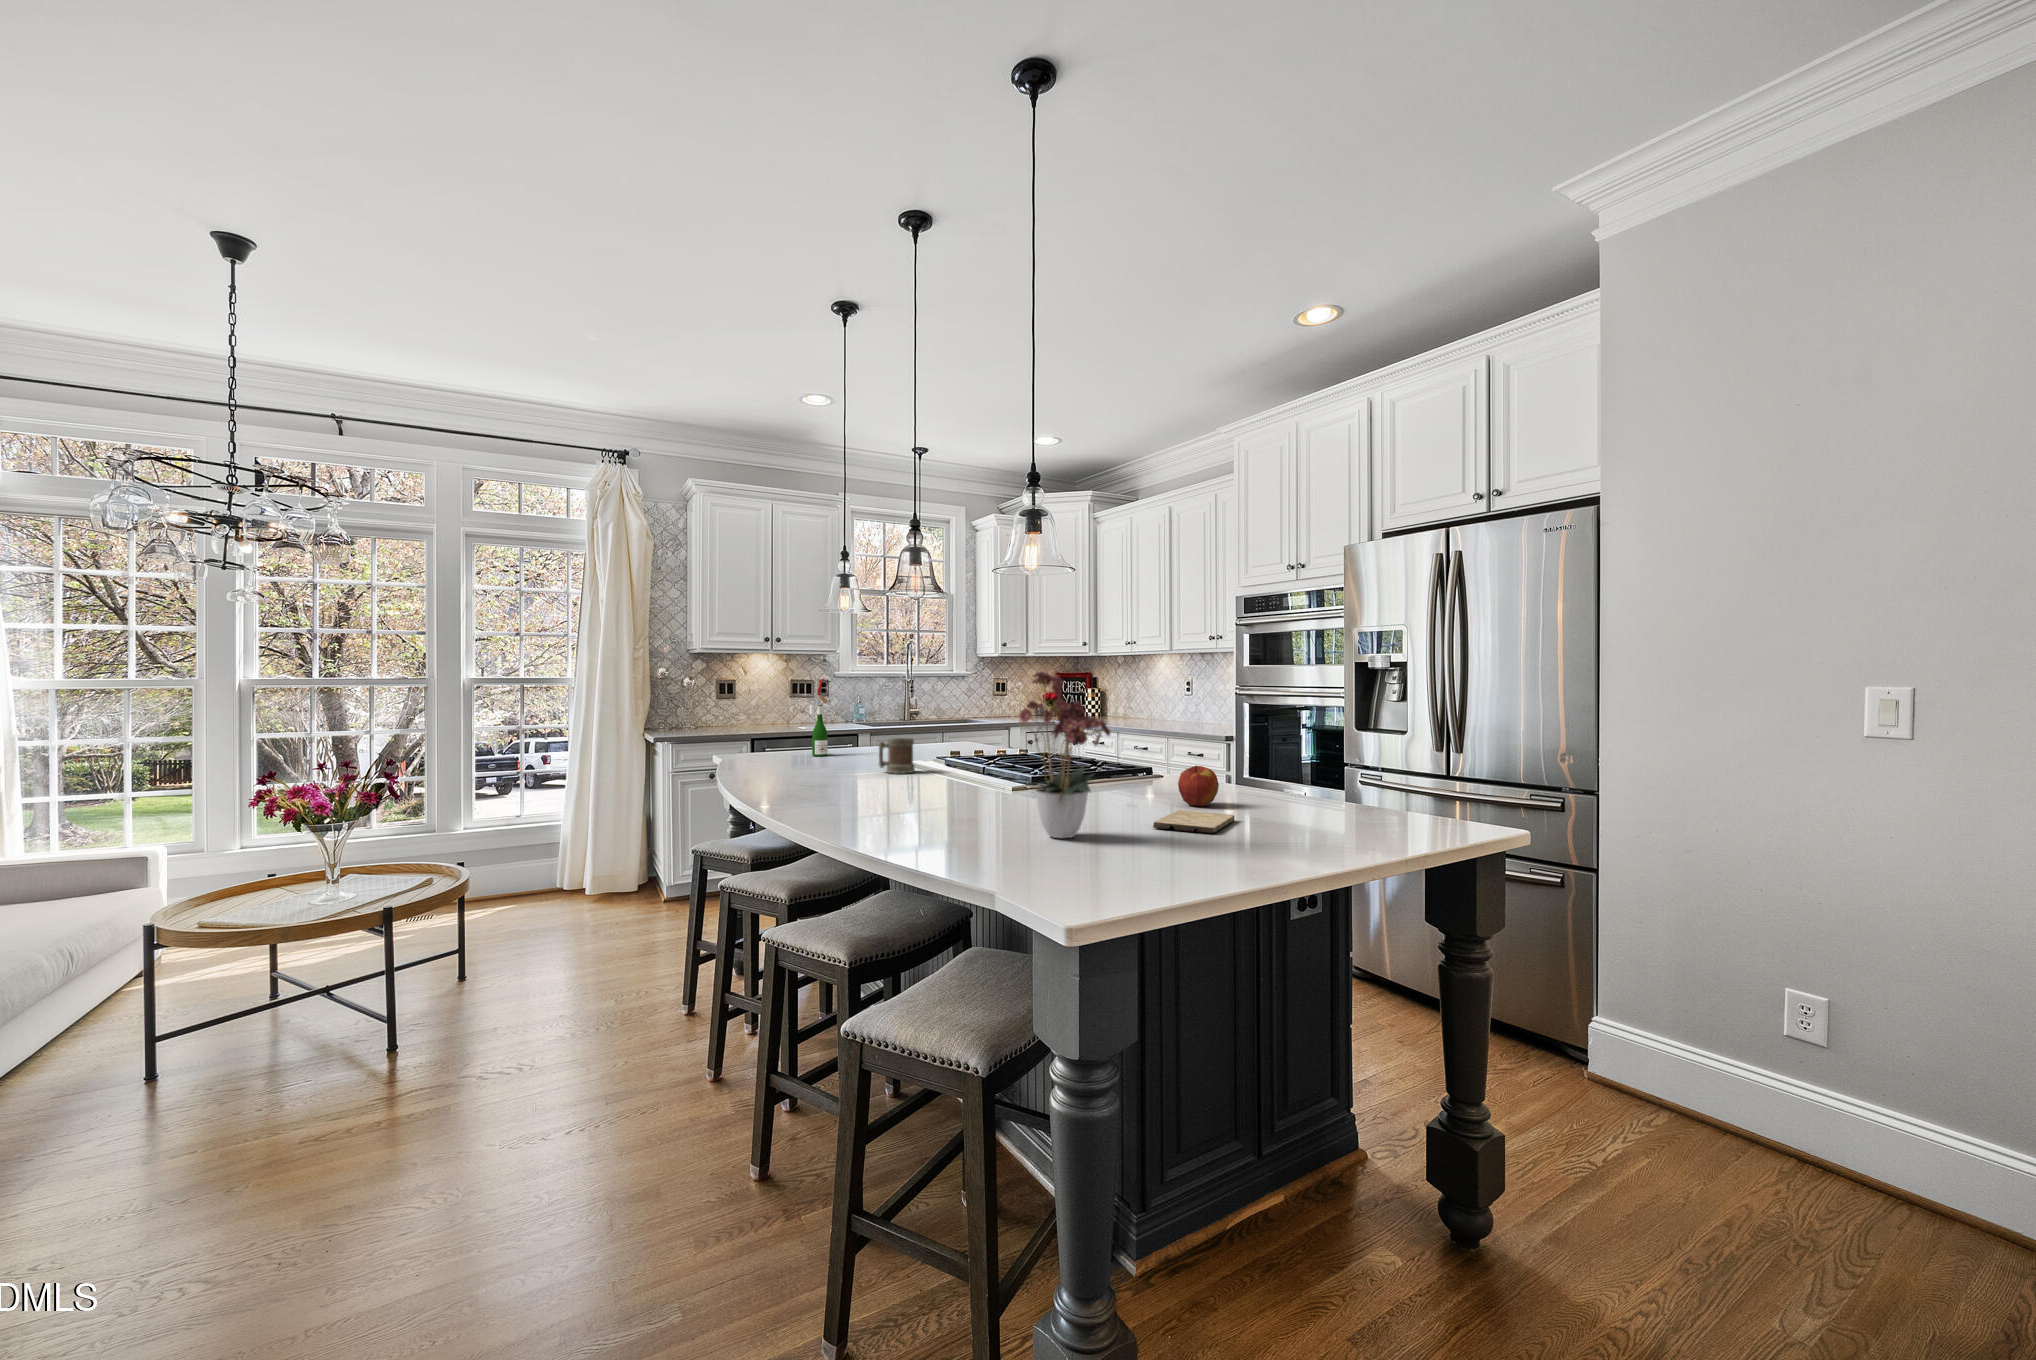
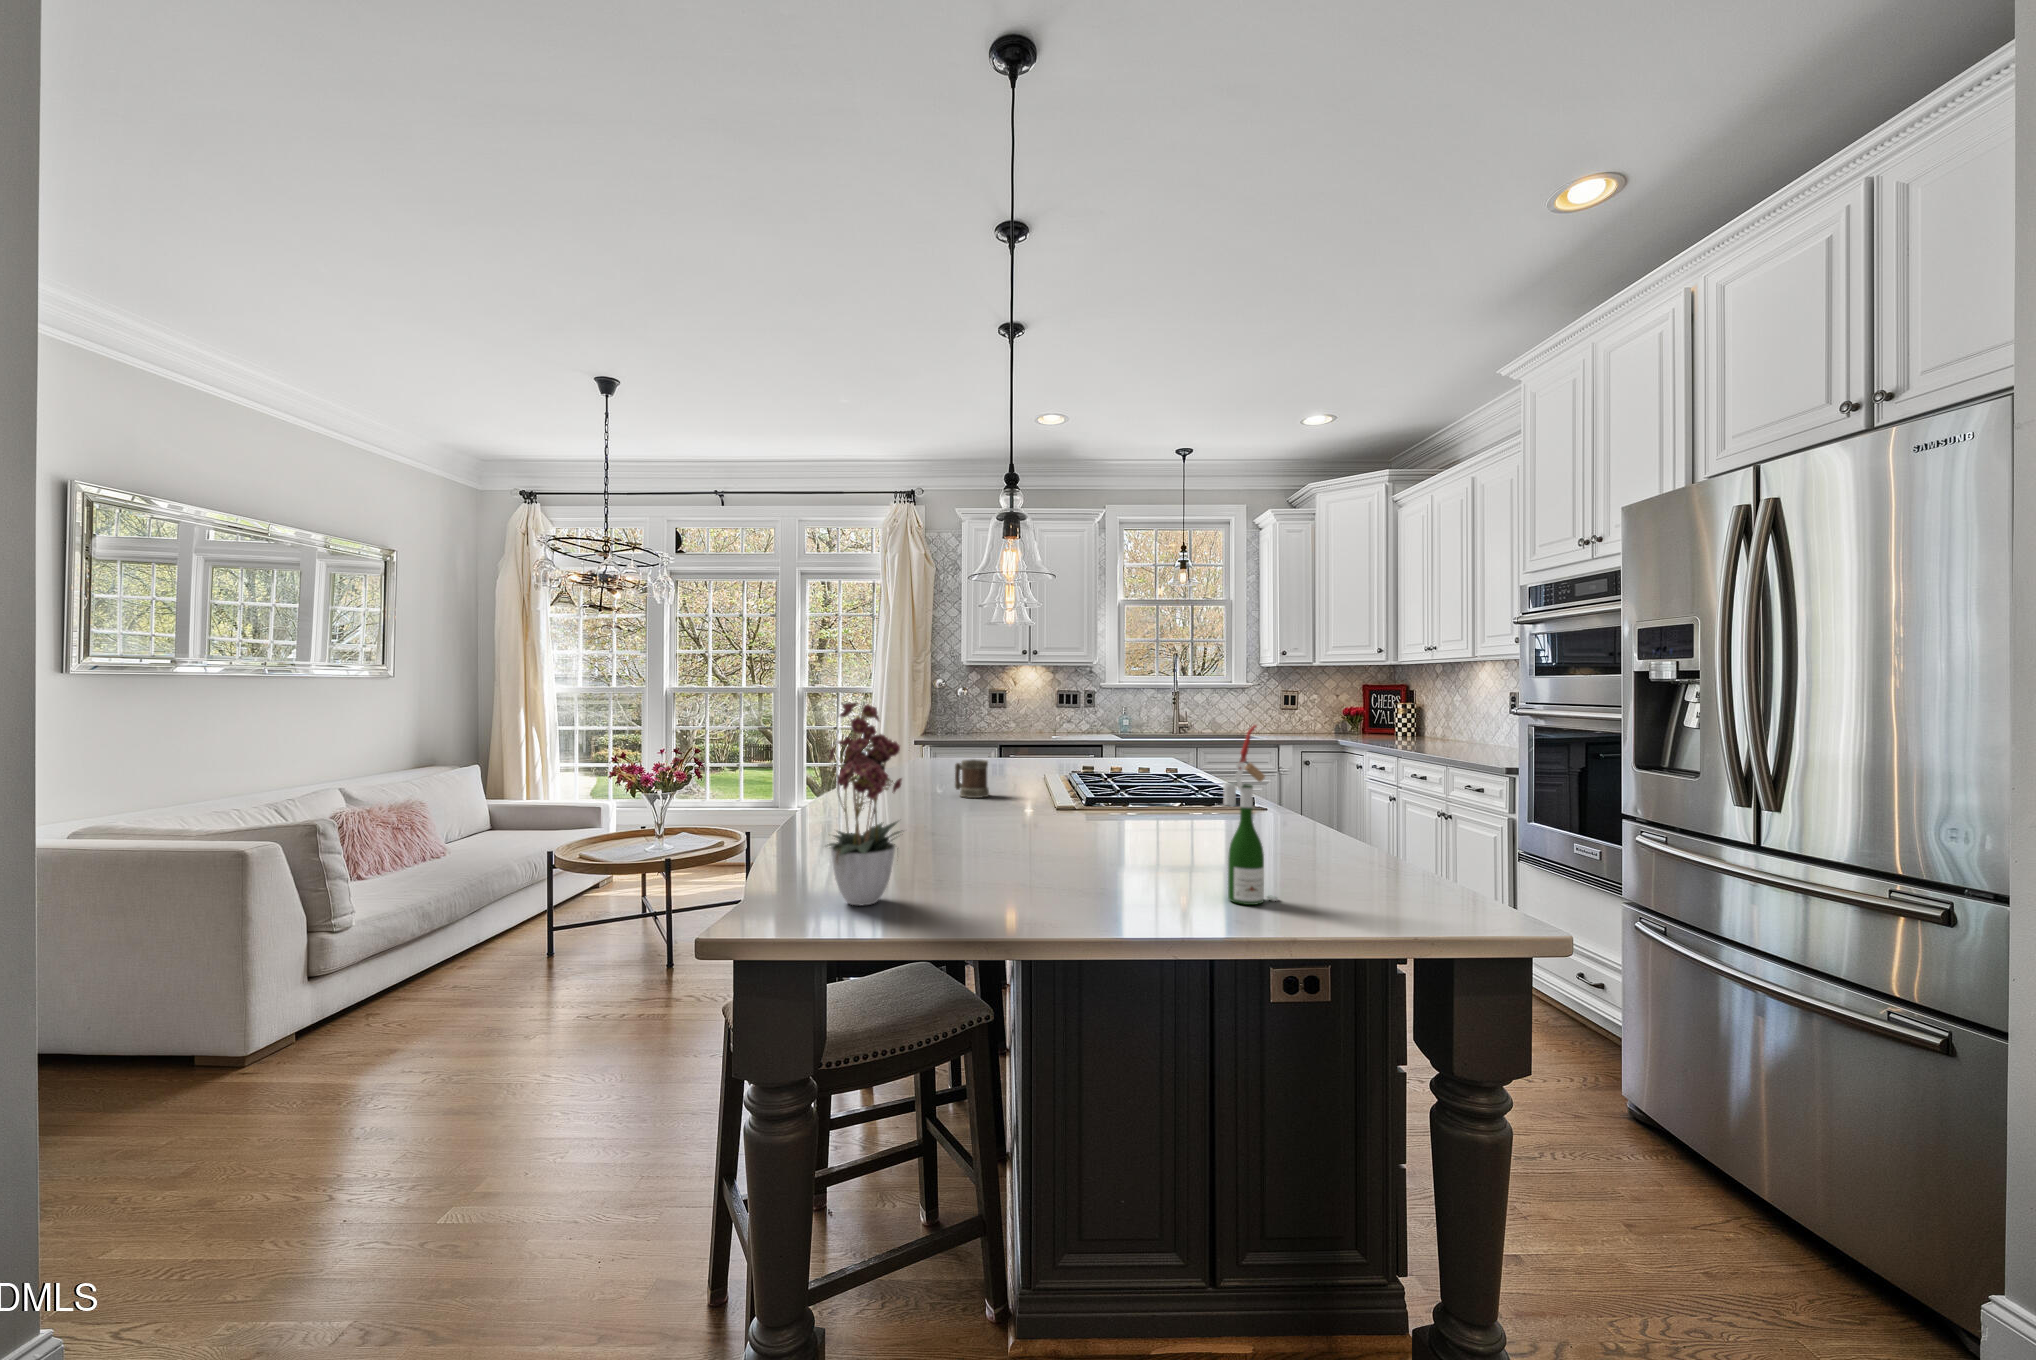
wine bottle: present [810,679,834,756] -> present [1223,725,1278,905]
apple: present [1178,766,1219,806] -> none [1127,826,1182,881]
cutting board: present [1153,810,1234,833] -> none [992,885,1127,927]

